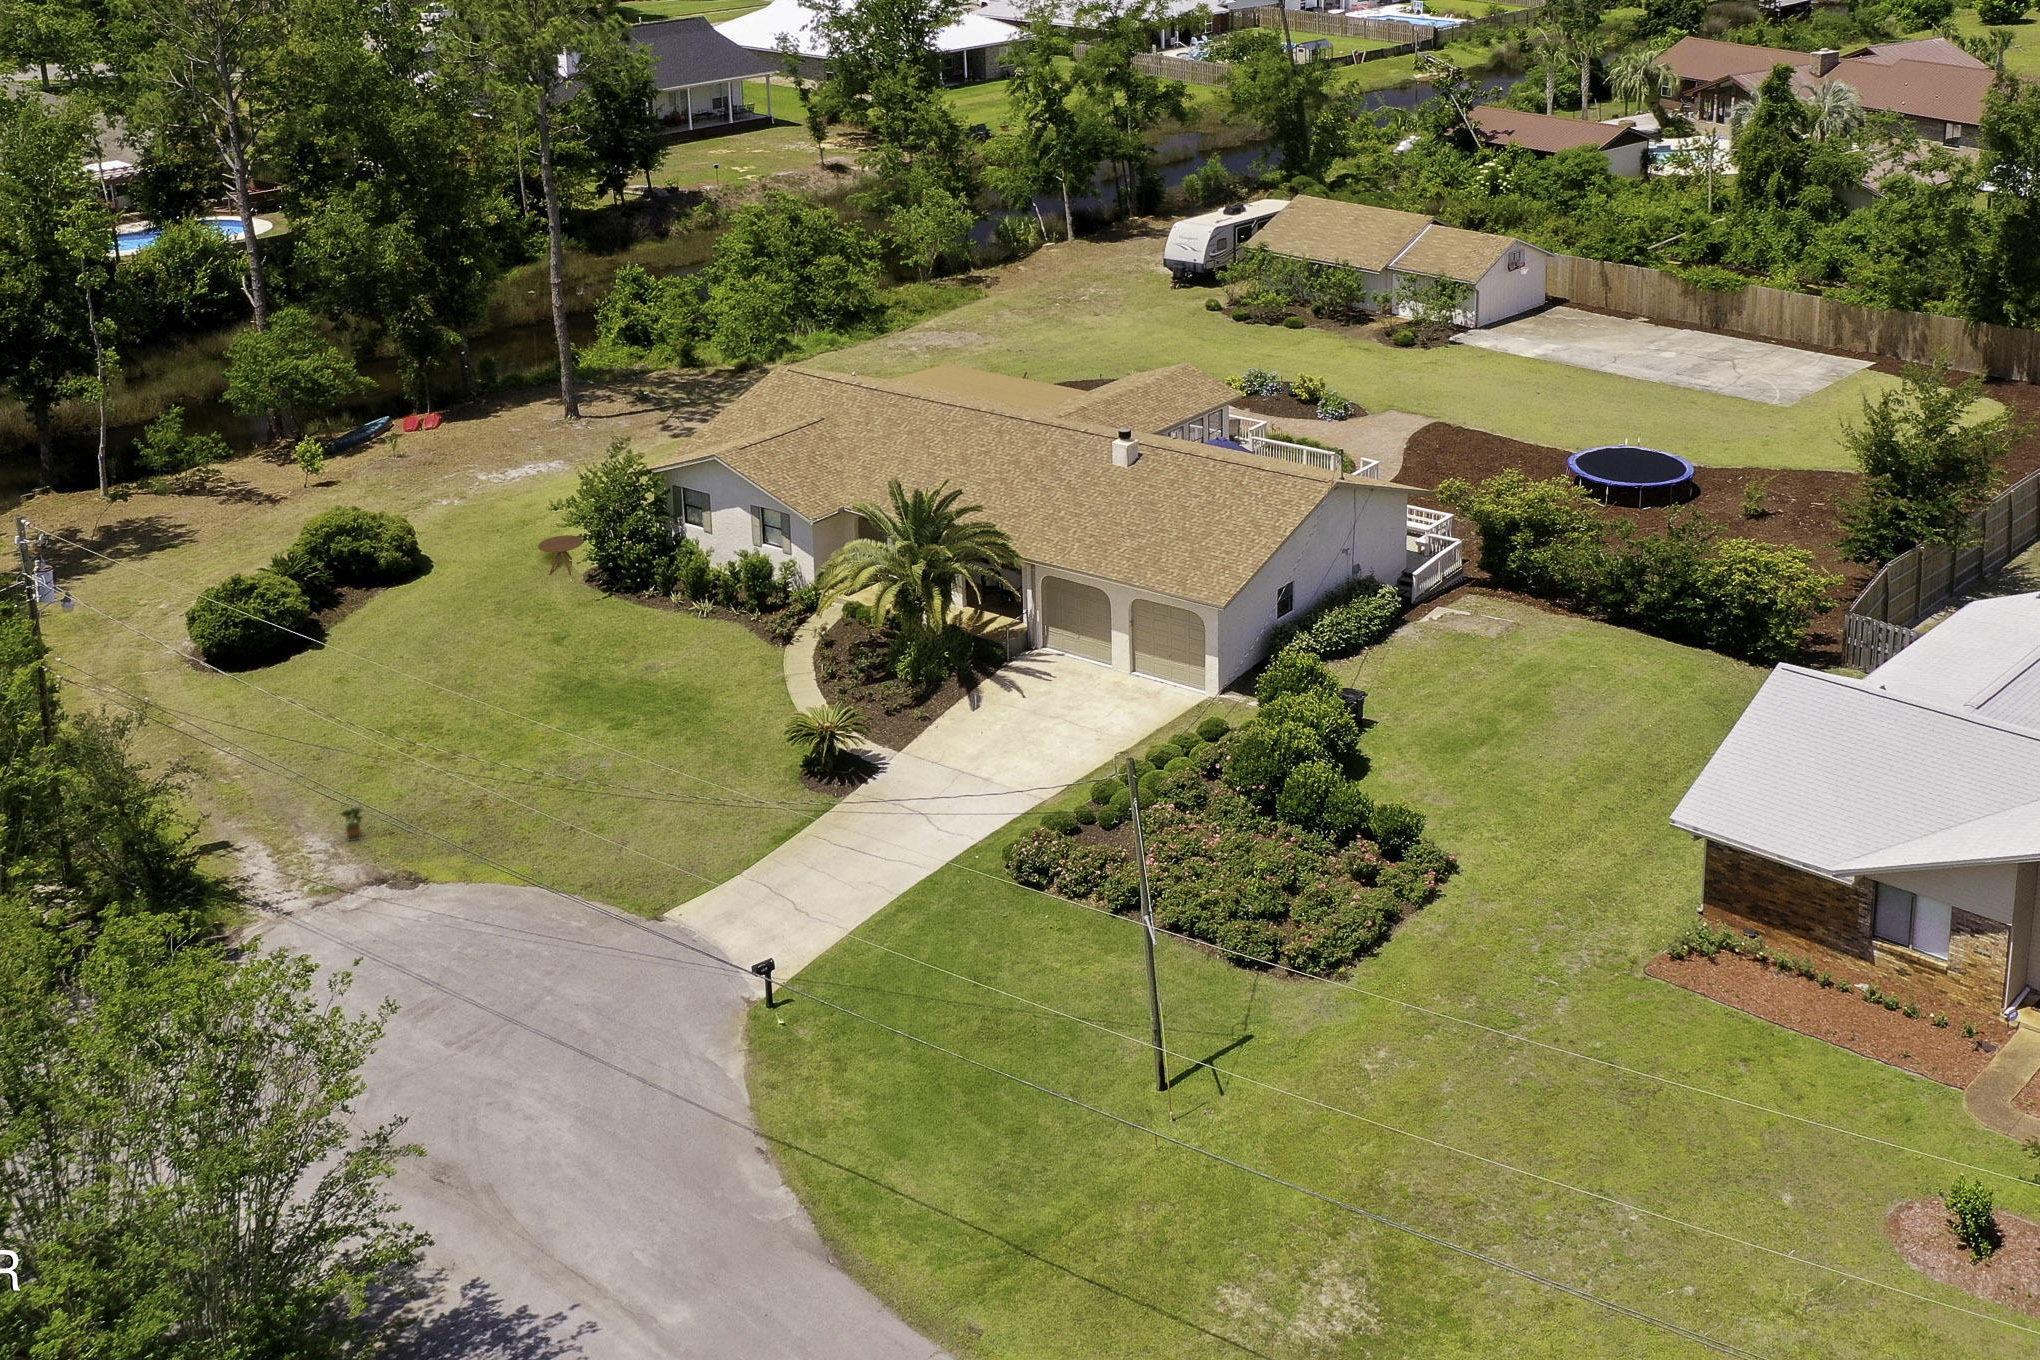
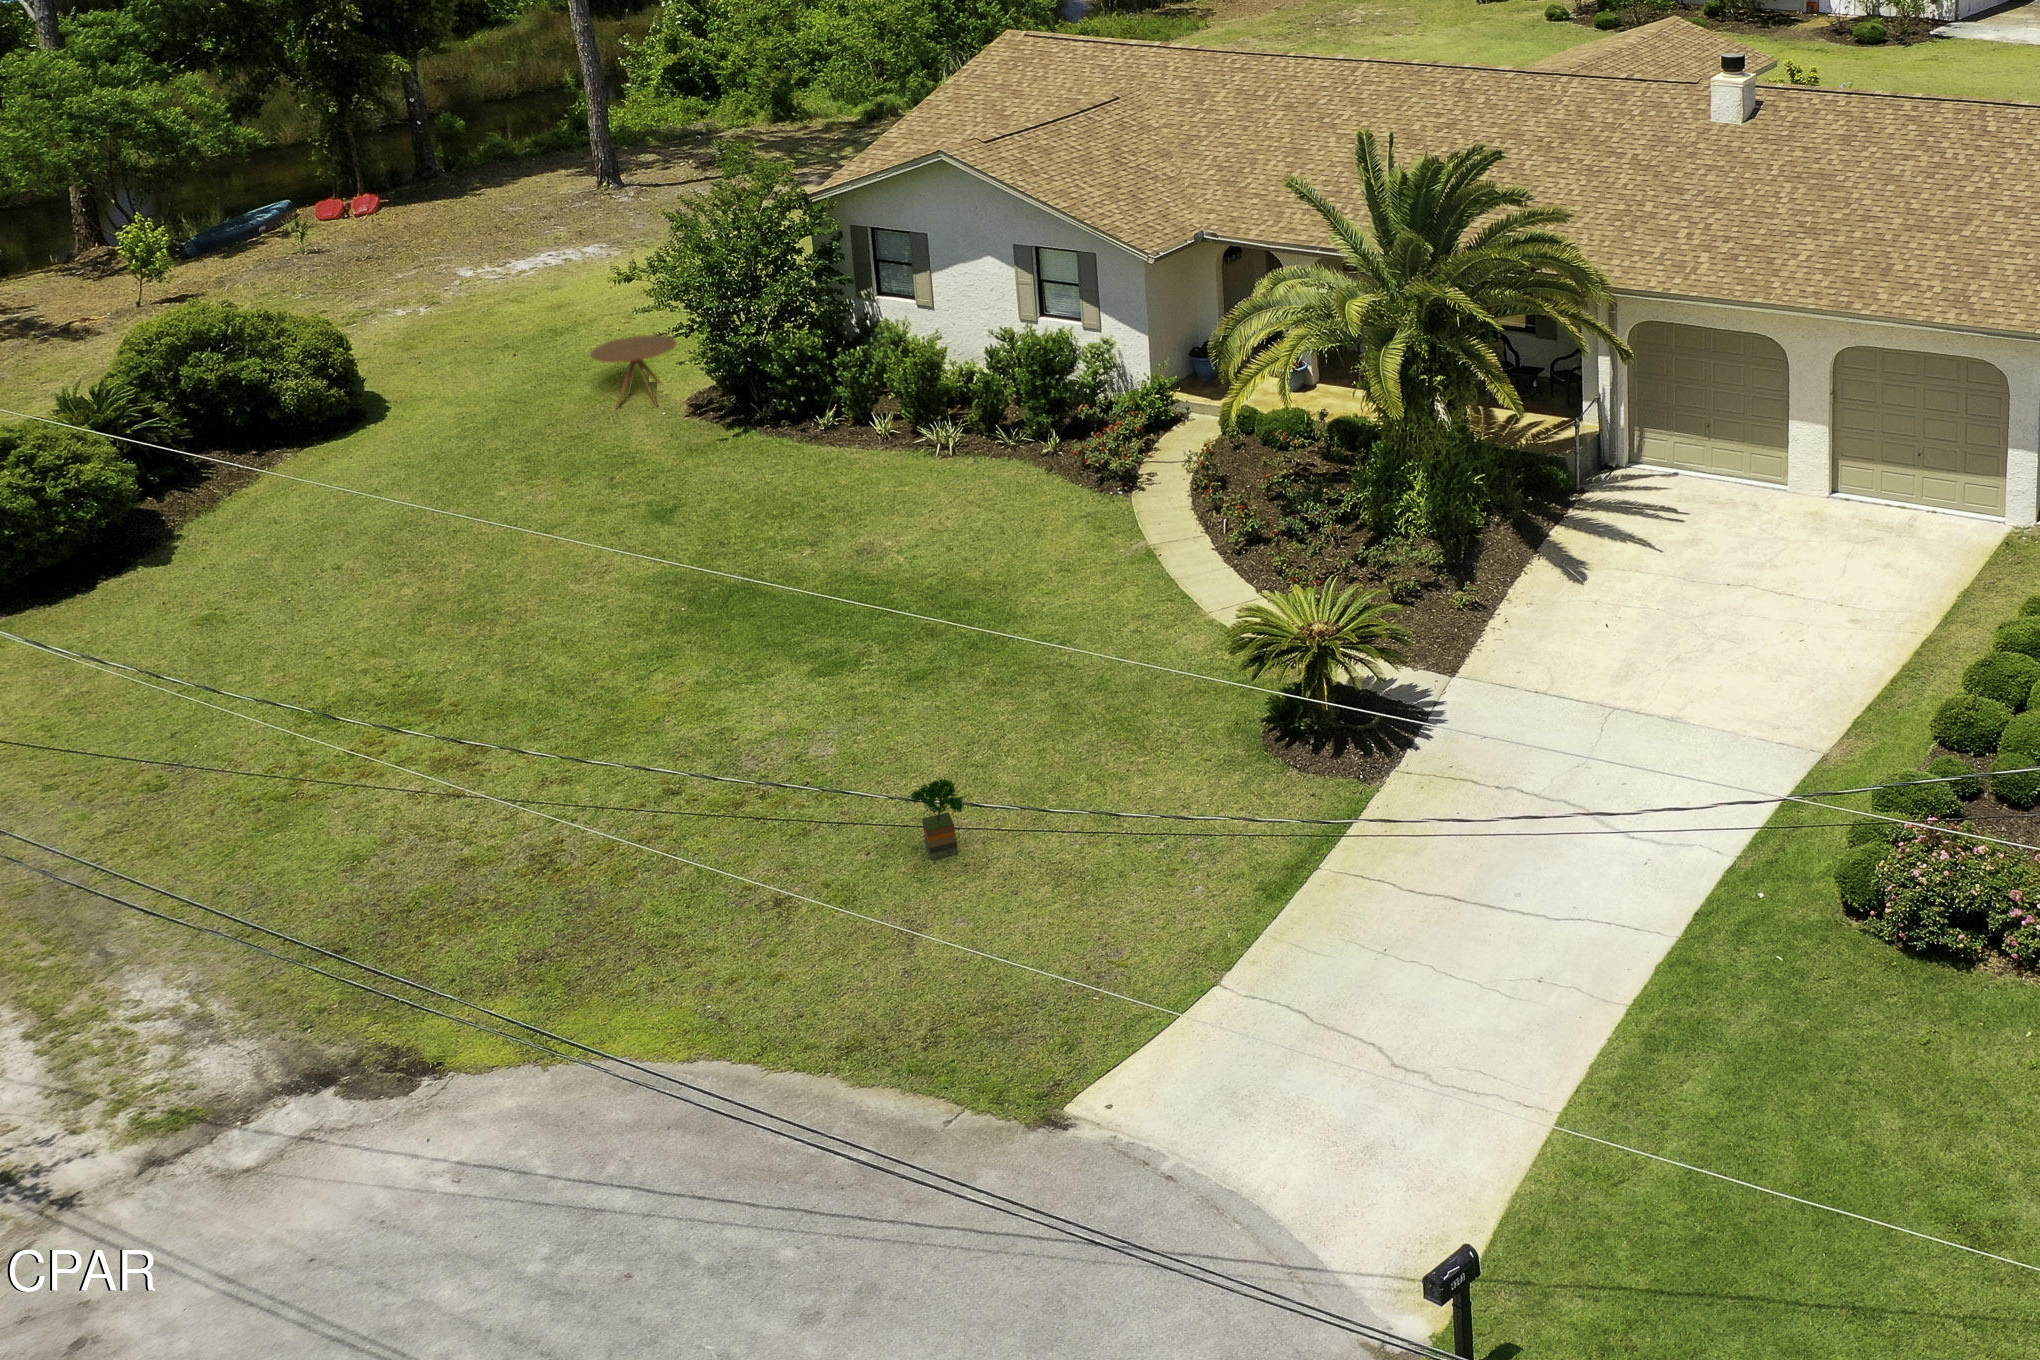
potted tree: present [341,808,363,841] -> present [910,779,963,860]

